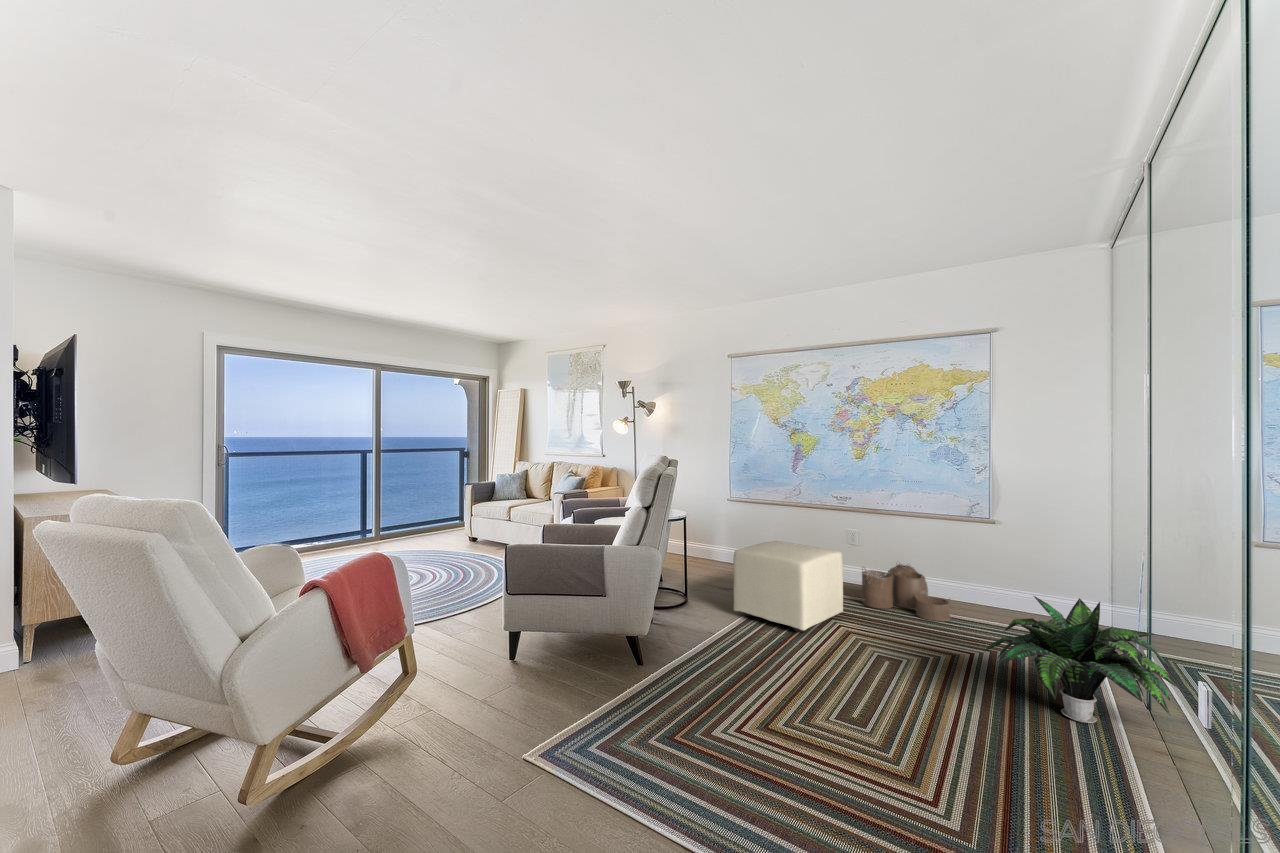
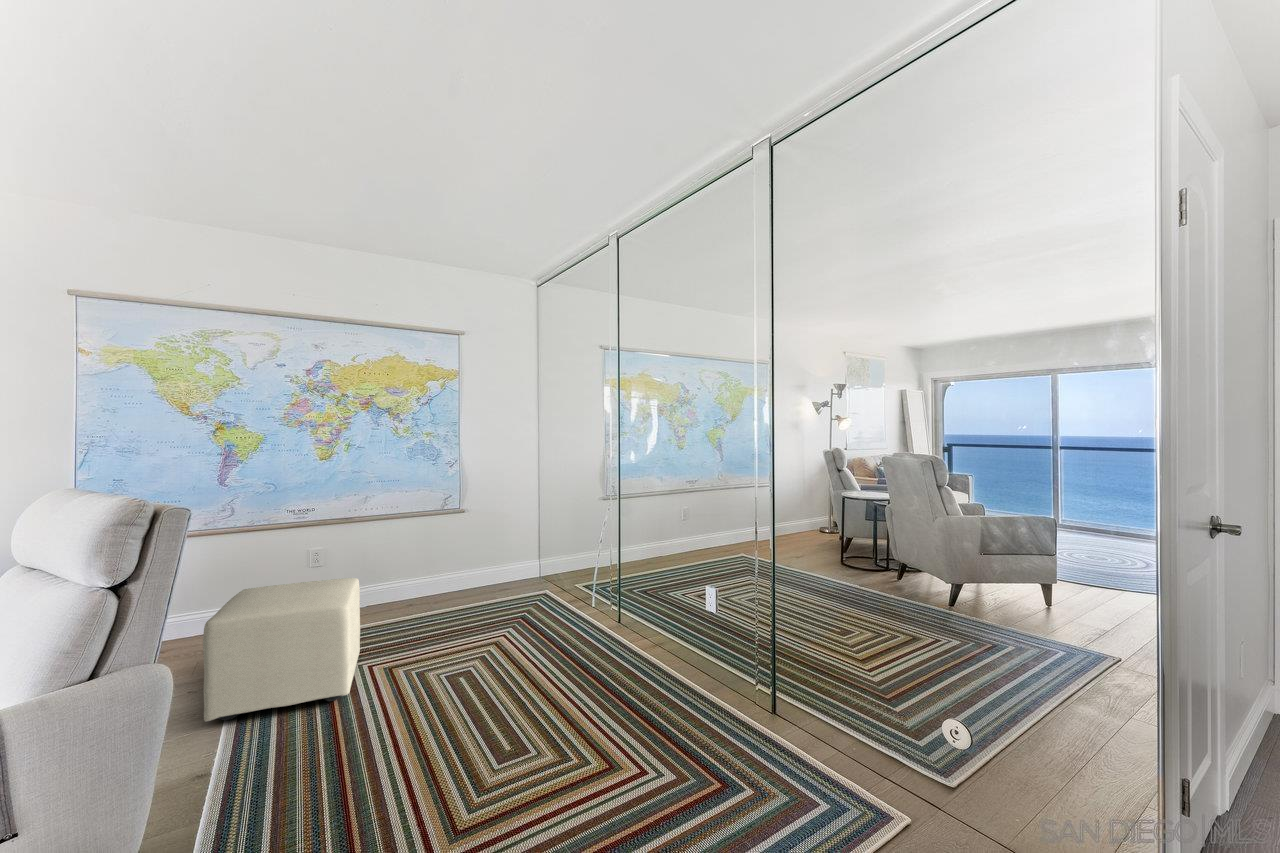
woven basket: present [862,563,951,621] -> none [355,573,454,634]
potted plant: present [985,596,1181,723] -> none [554,556,670,654]

